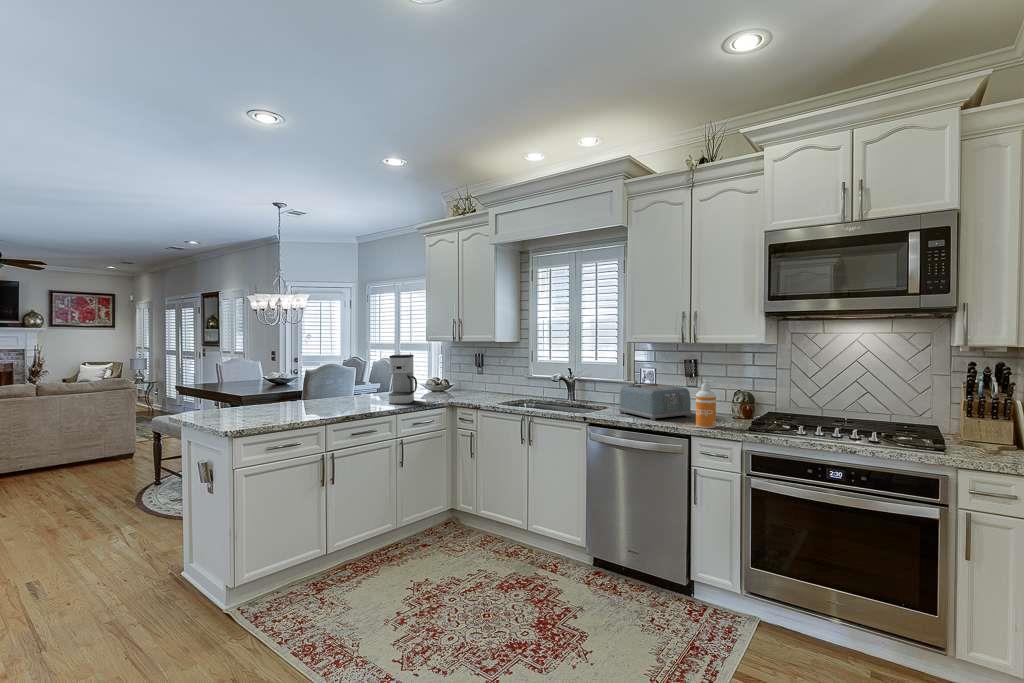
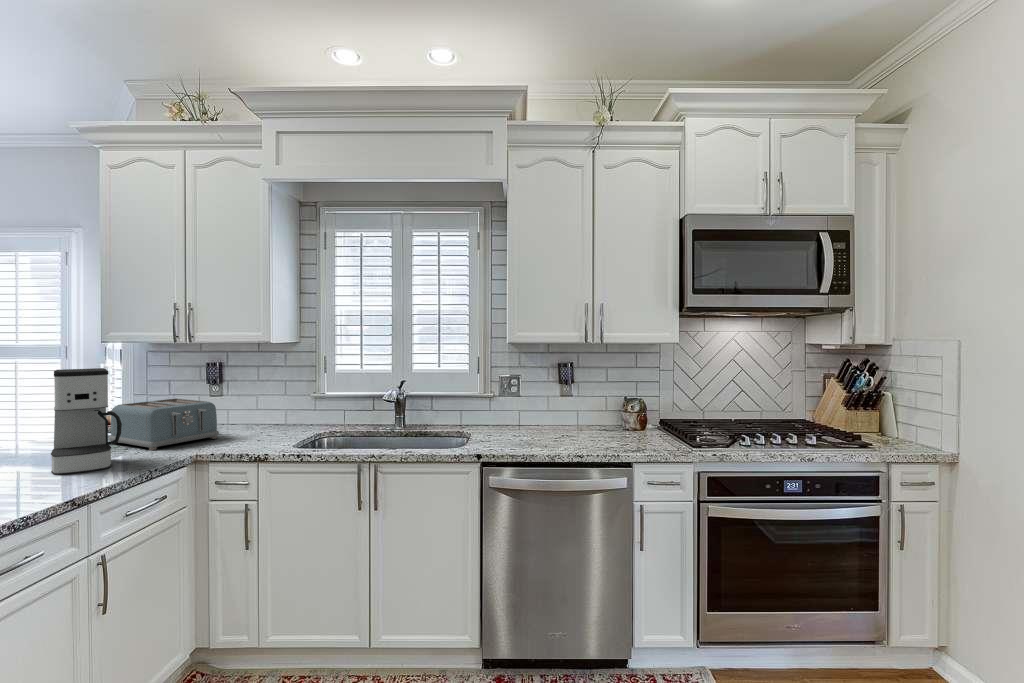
soap dispenser: present [696,380,716,428] -> none [628,389,653,450]
toaster: present [618,384,692,420] -> present [109,398,219,450]

